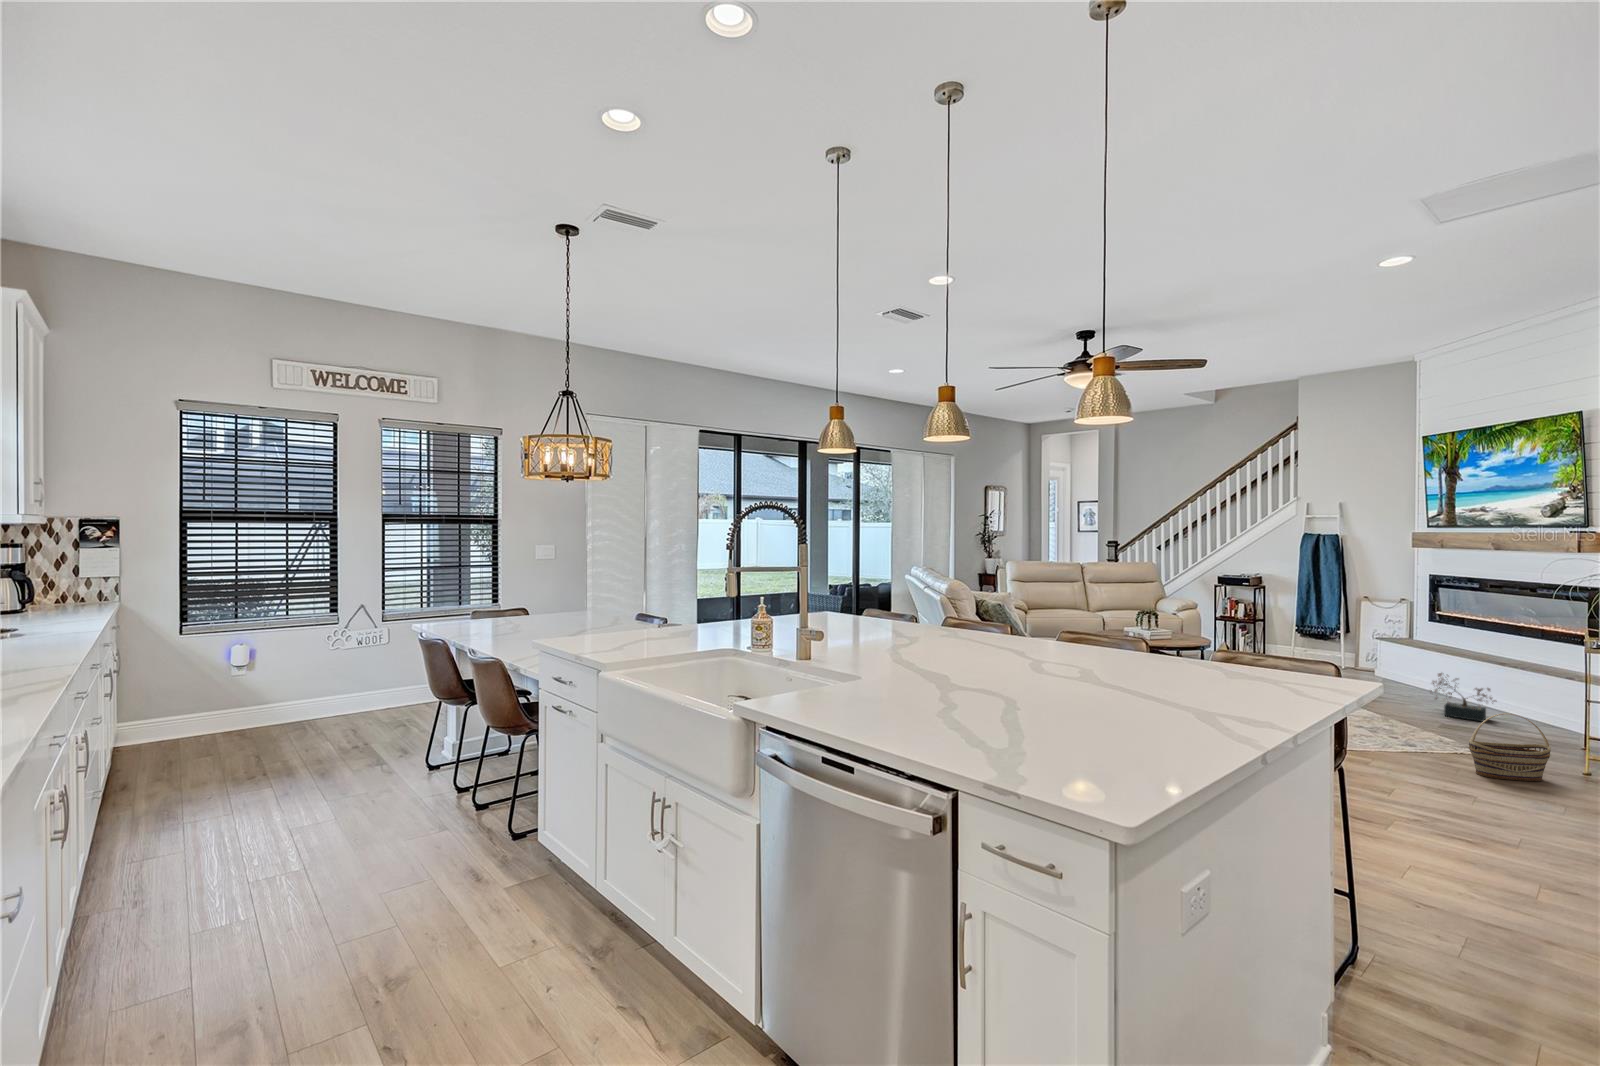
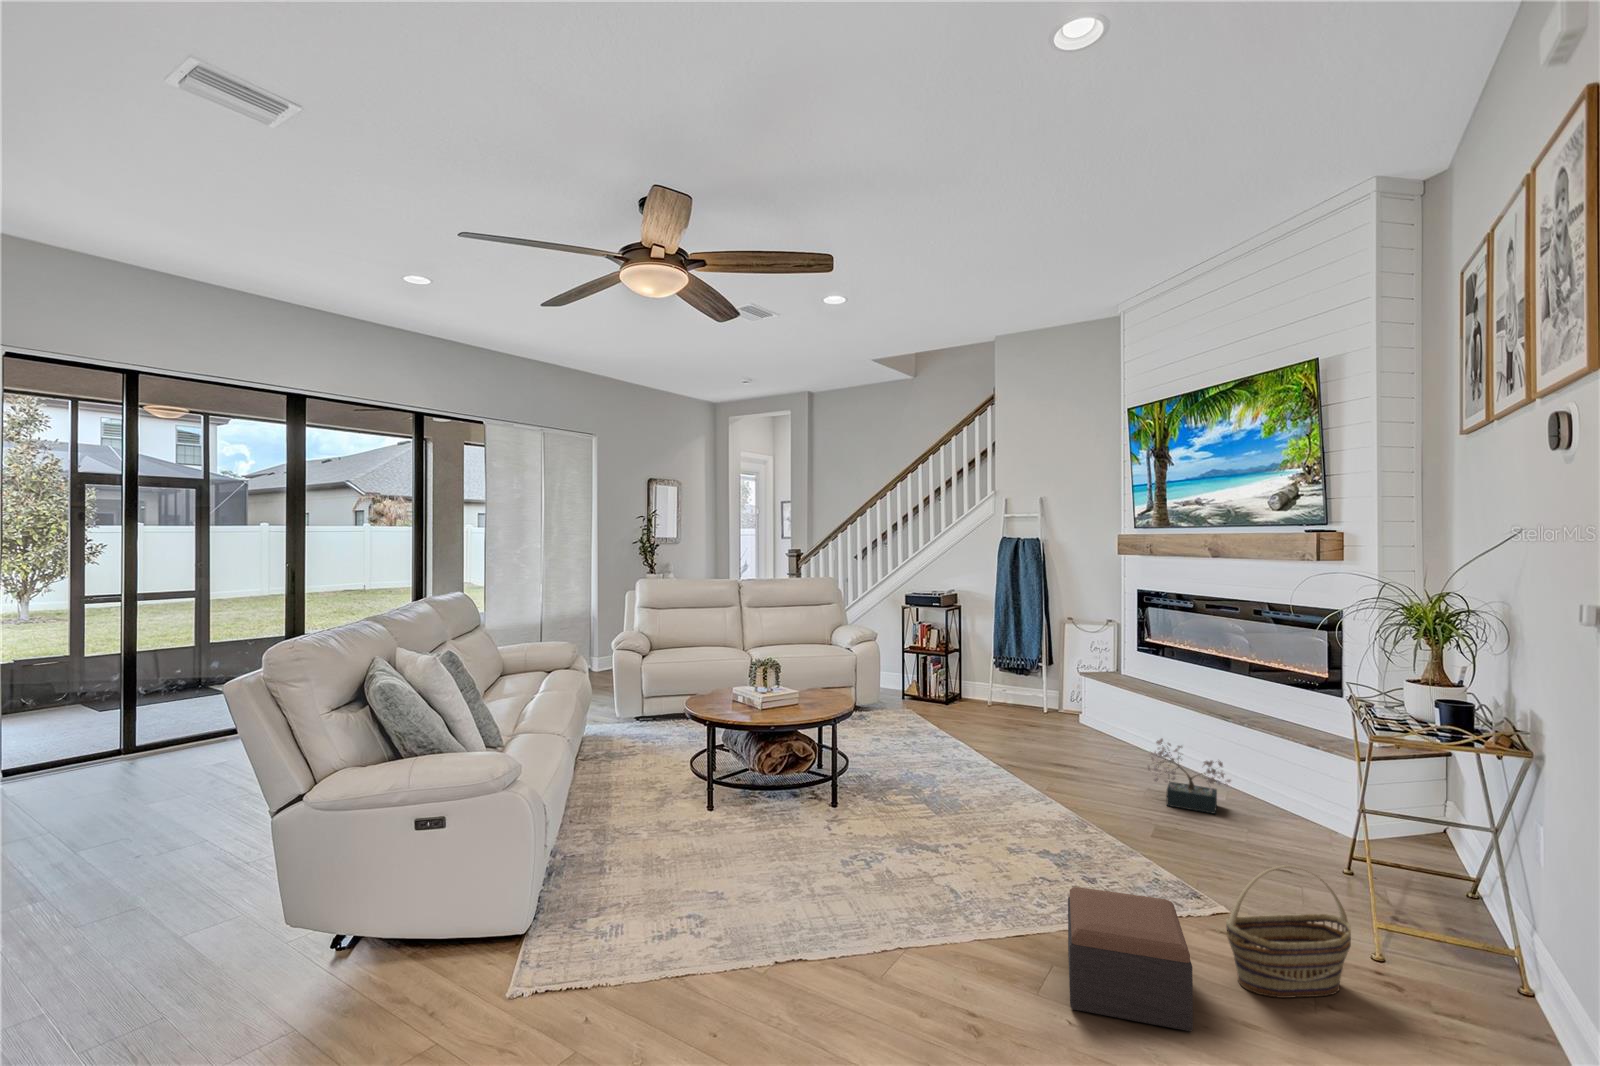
footstool: none [1369,721,1443,781] -> present [1068,887,1193,1031]

